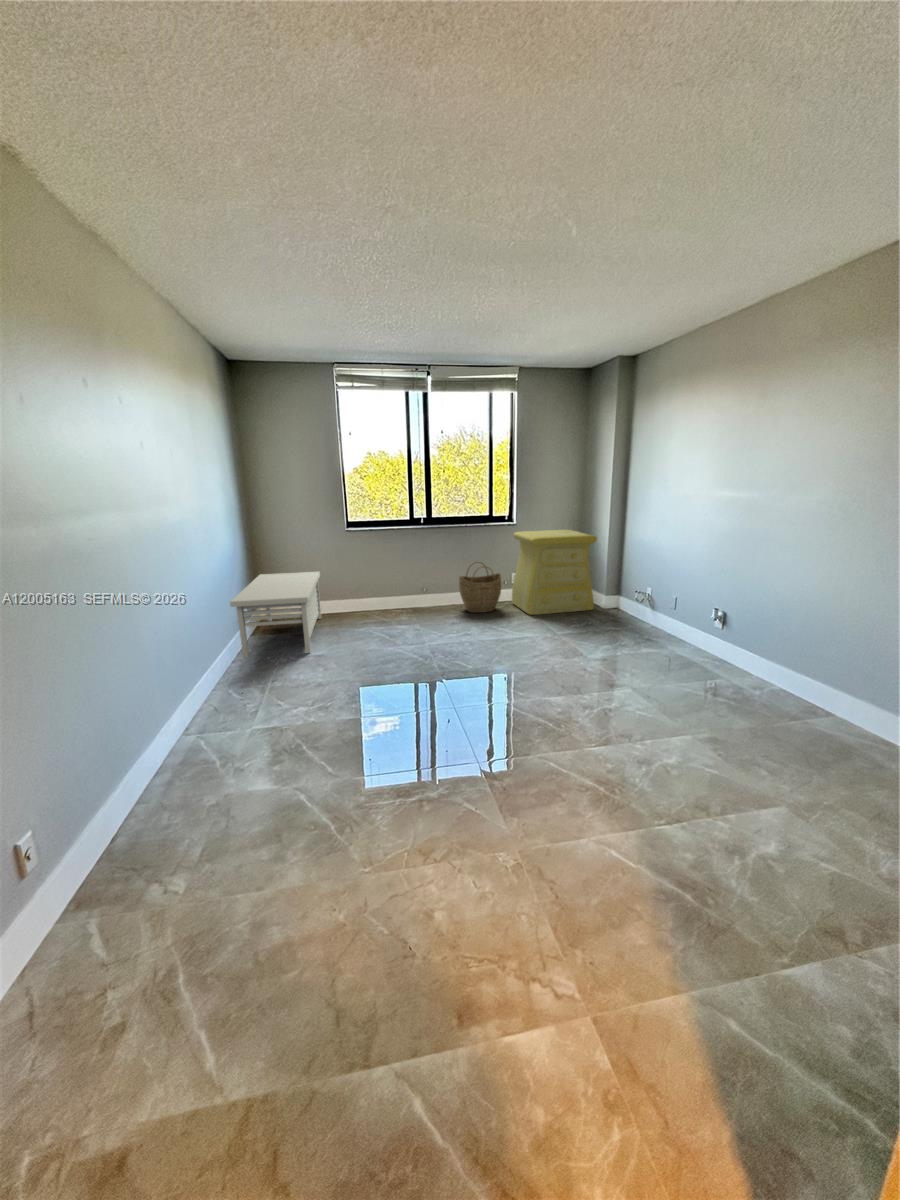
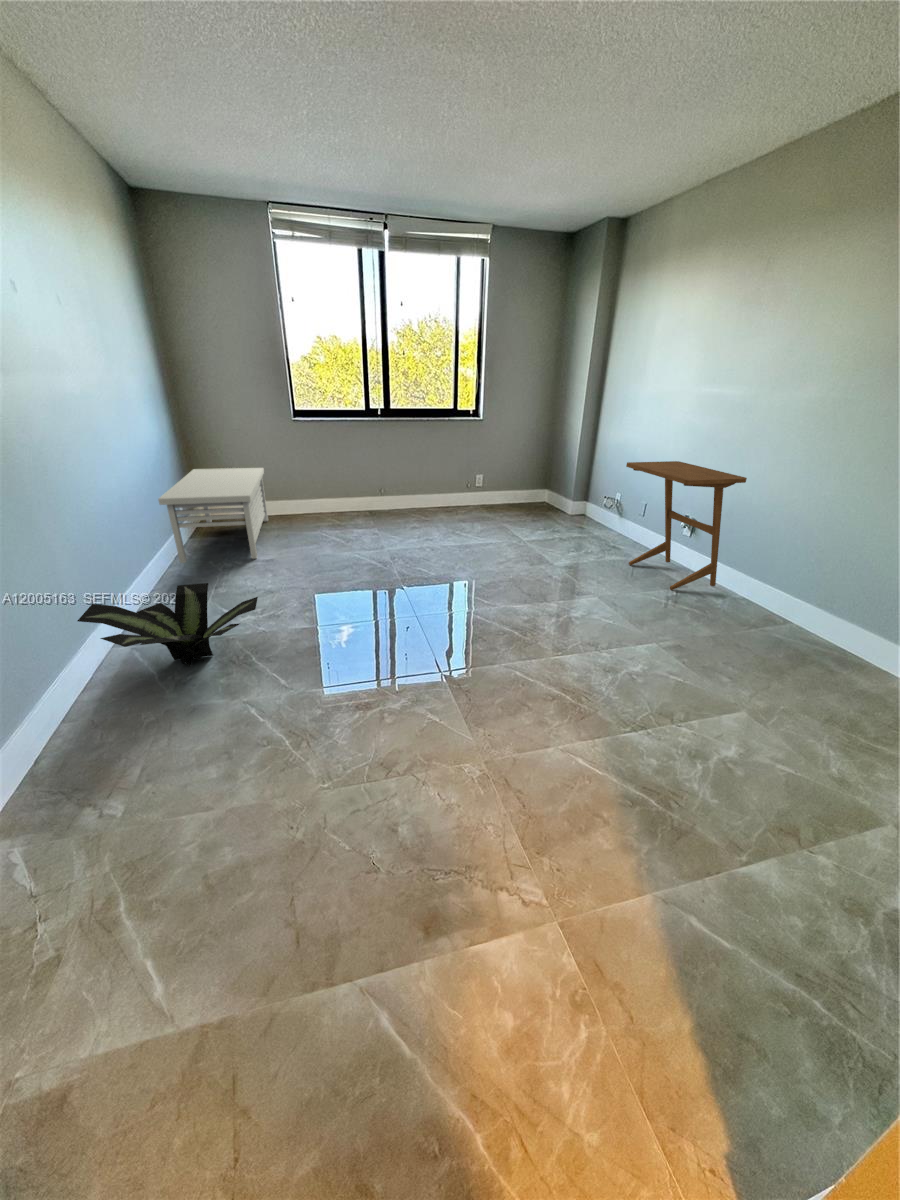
dresser: present [512,530,597,615] -> none [476,429,569,521]
side table: none [650,558,768,681] -> present [626,461,747,590]
woven basket: present [459,562,501,613] -> none [420,461,465,518]
potted plant: none [158,676,311,754] -> present [77,583,258,666]

